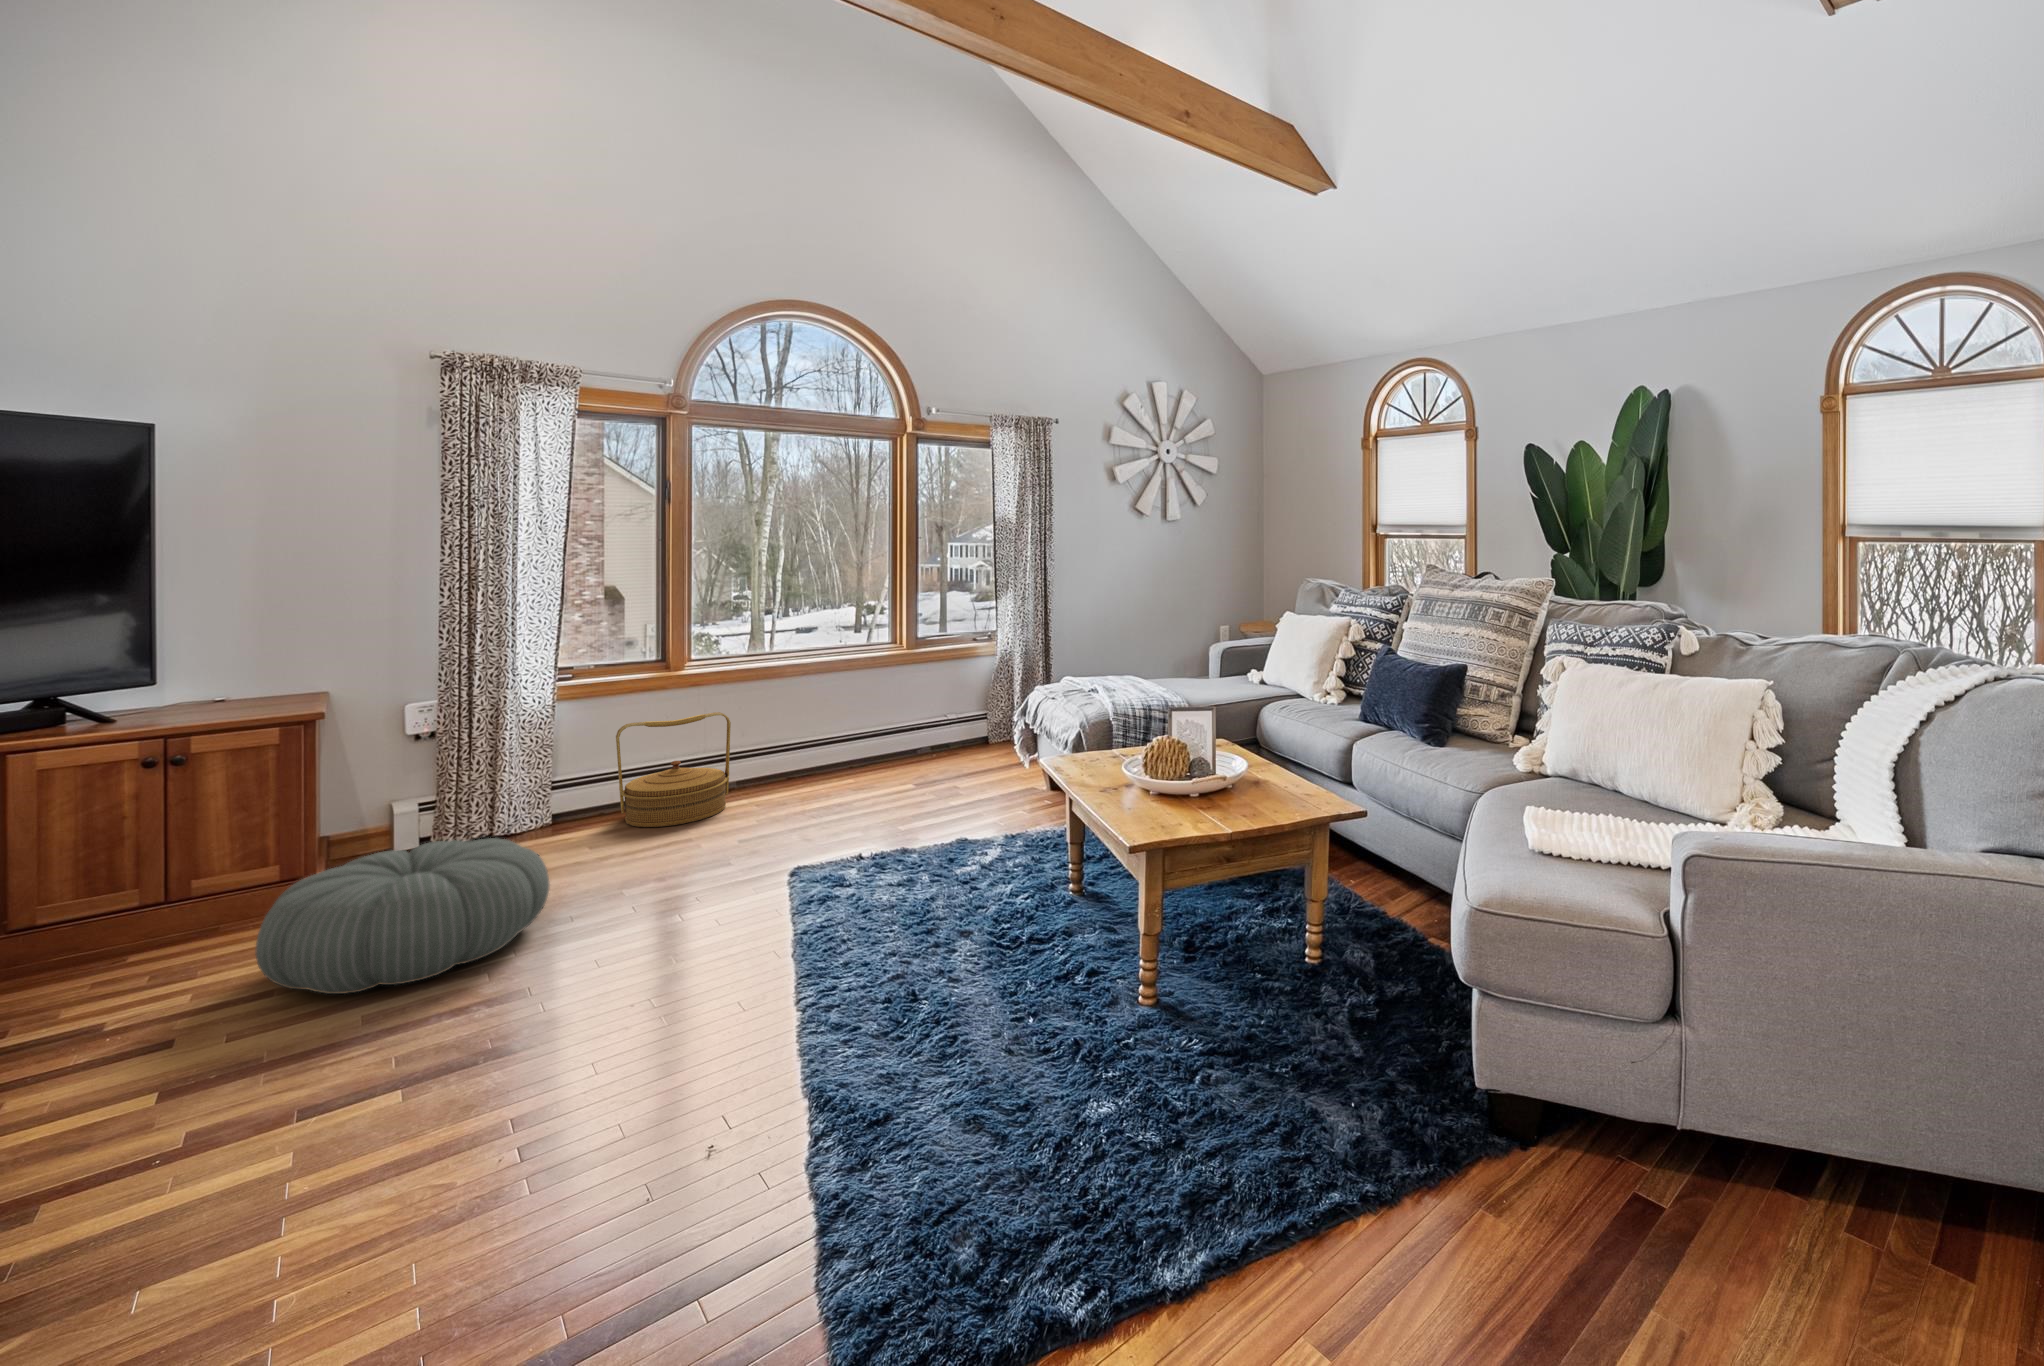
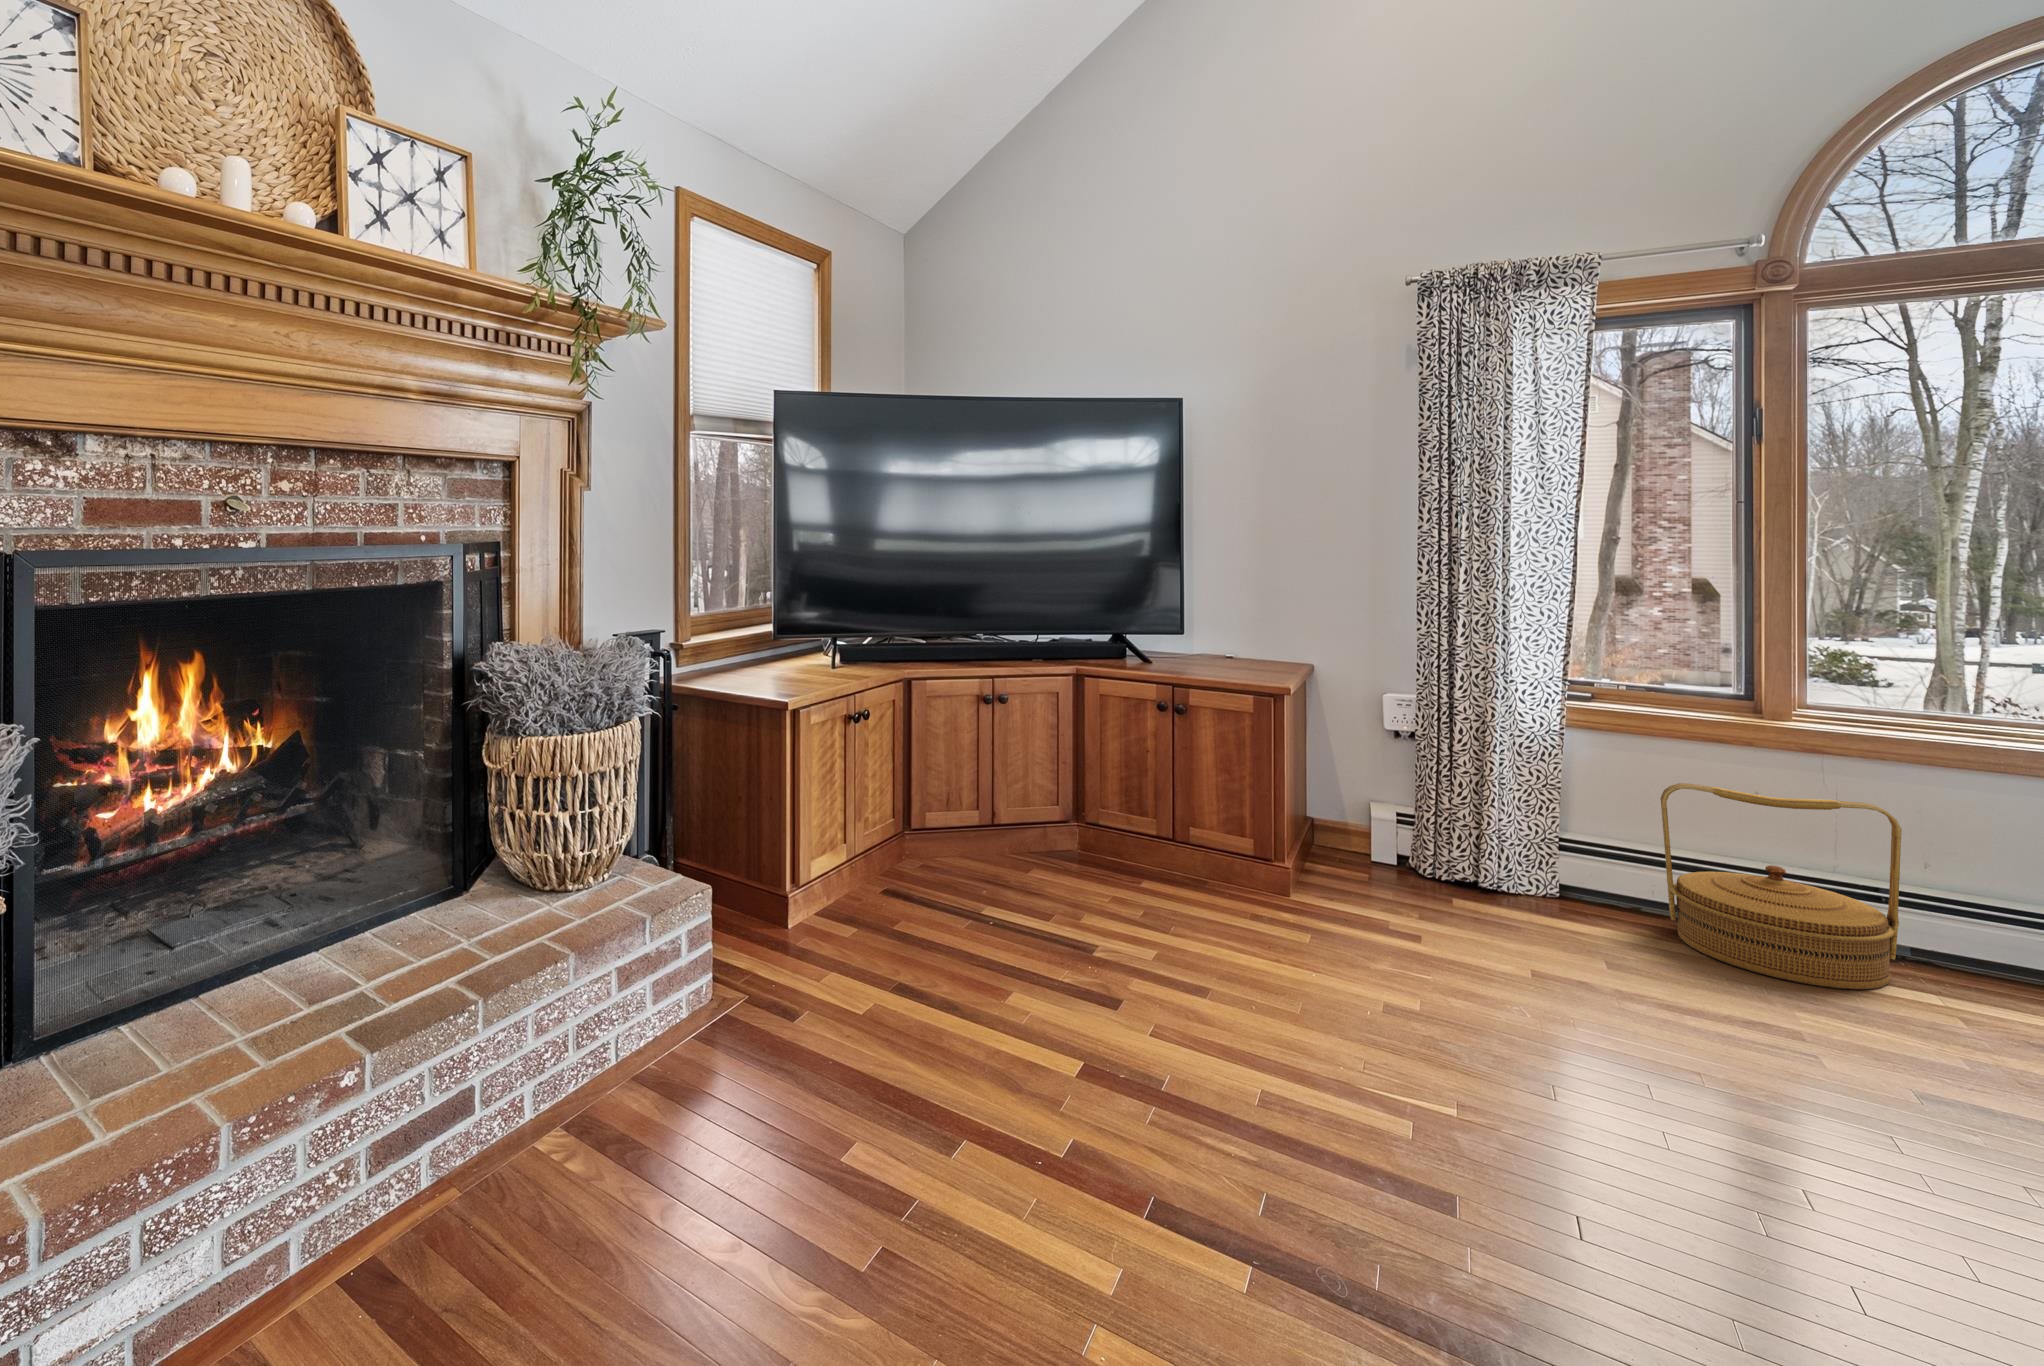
pouf: present [255,838,550,994] -> none [1205,867,1543,1078]

